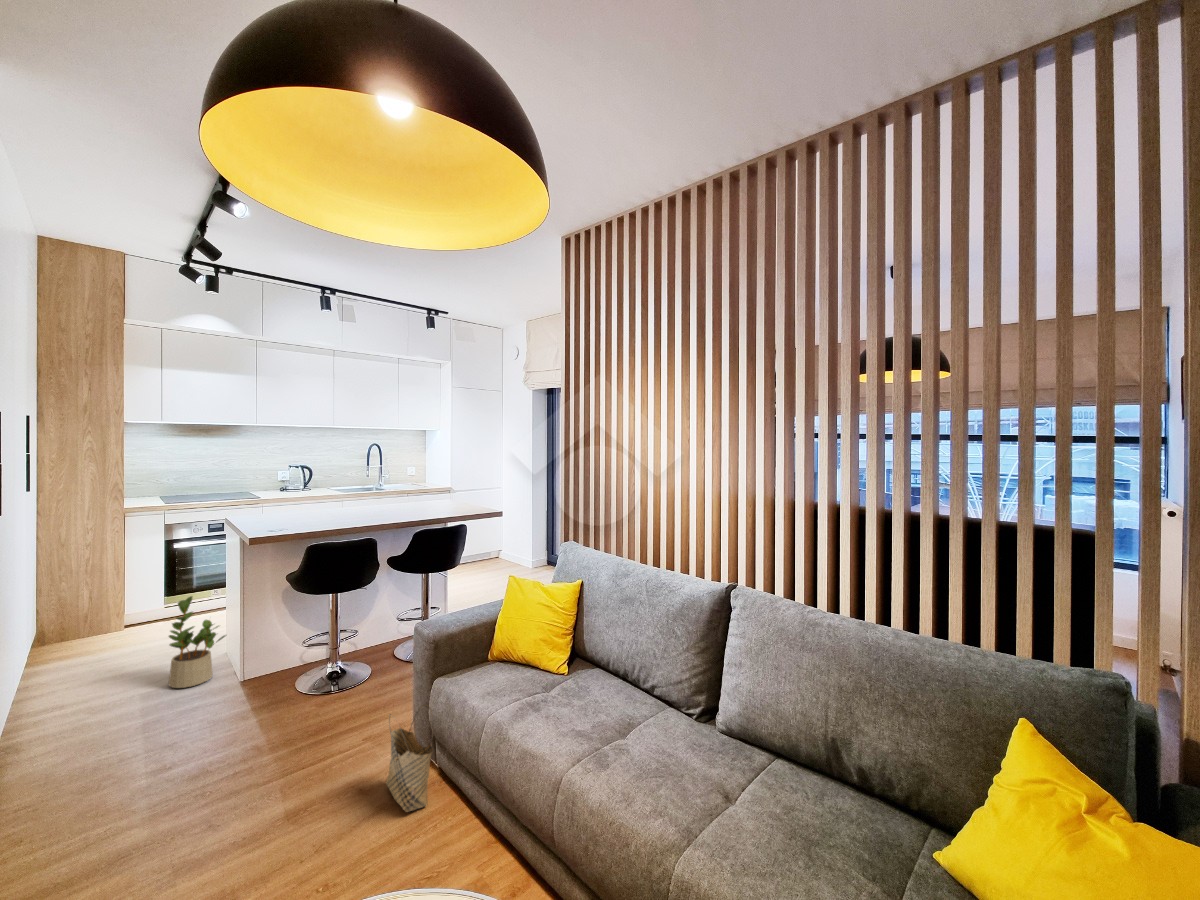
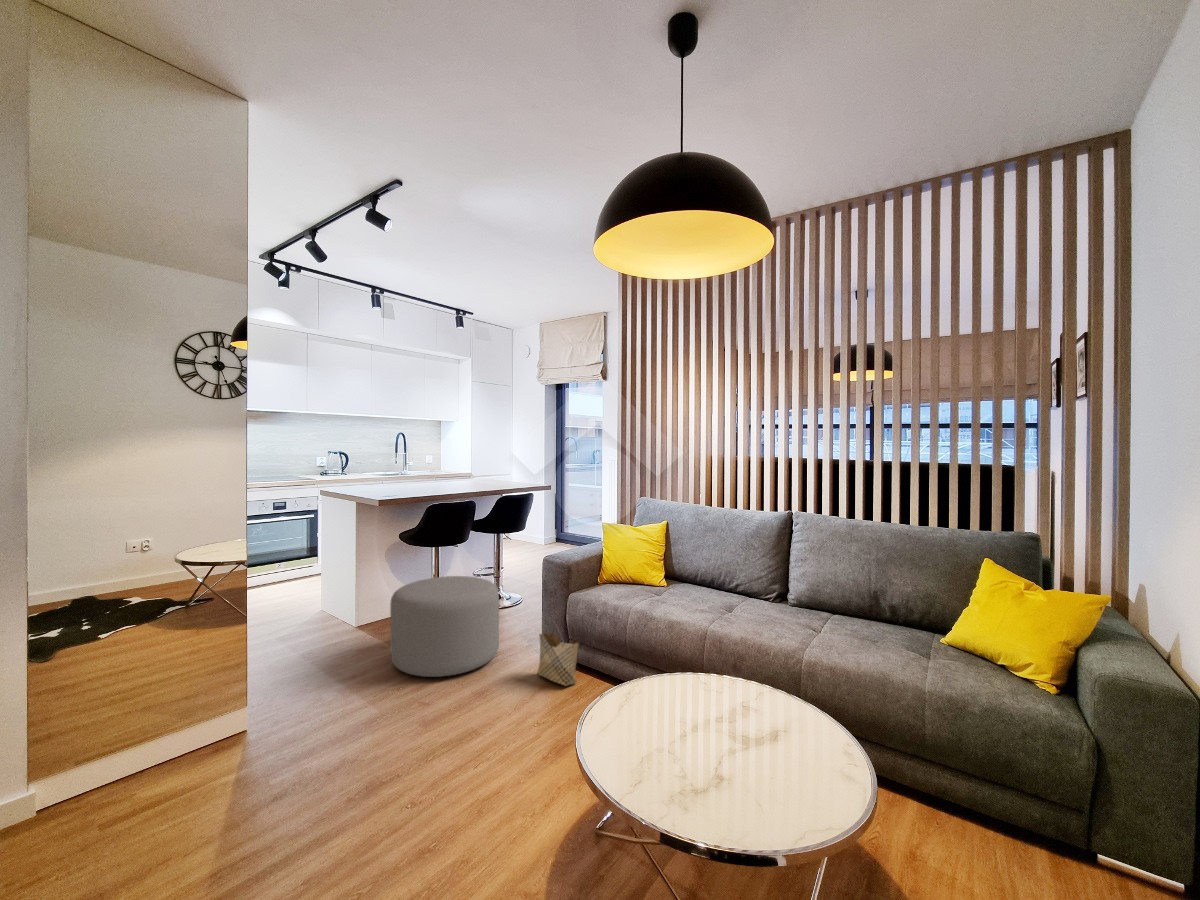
potted plant: present [169,596,225,688] -> none [295,556,340,635]
ottoman: none [221,634,372,777] -> present [390,576,499,677]

